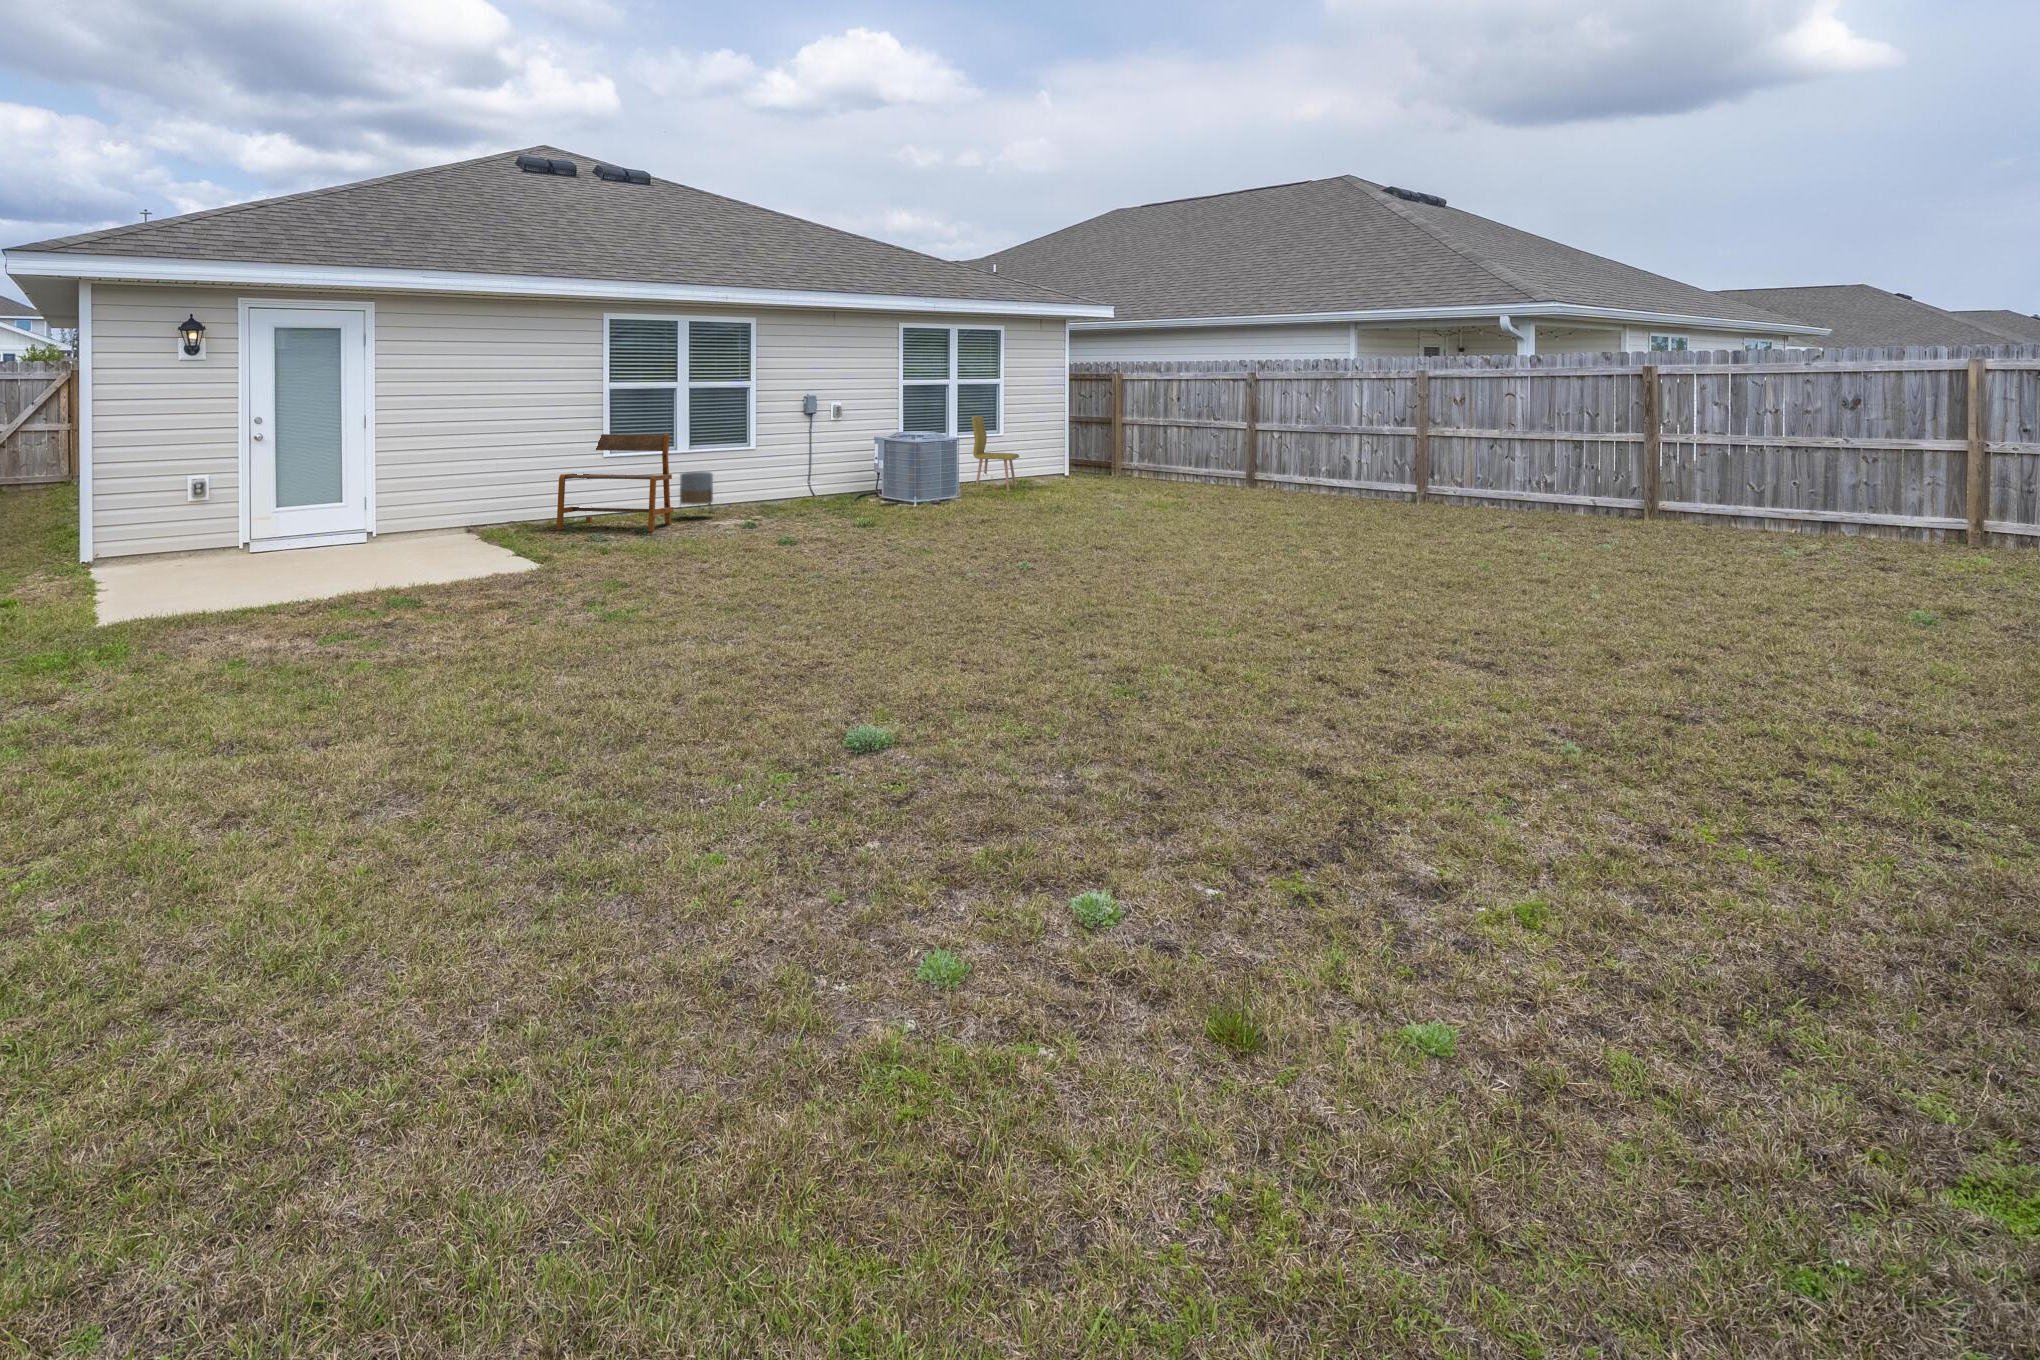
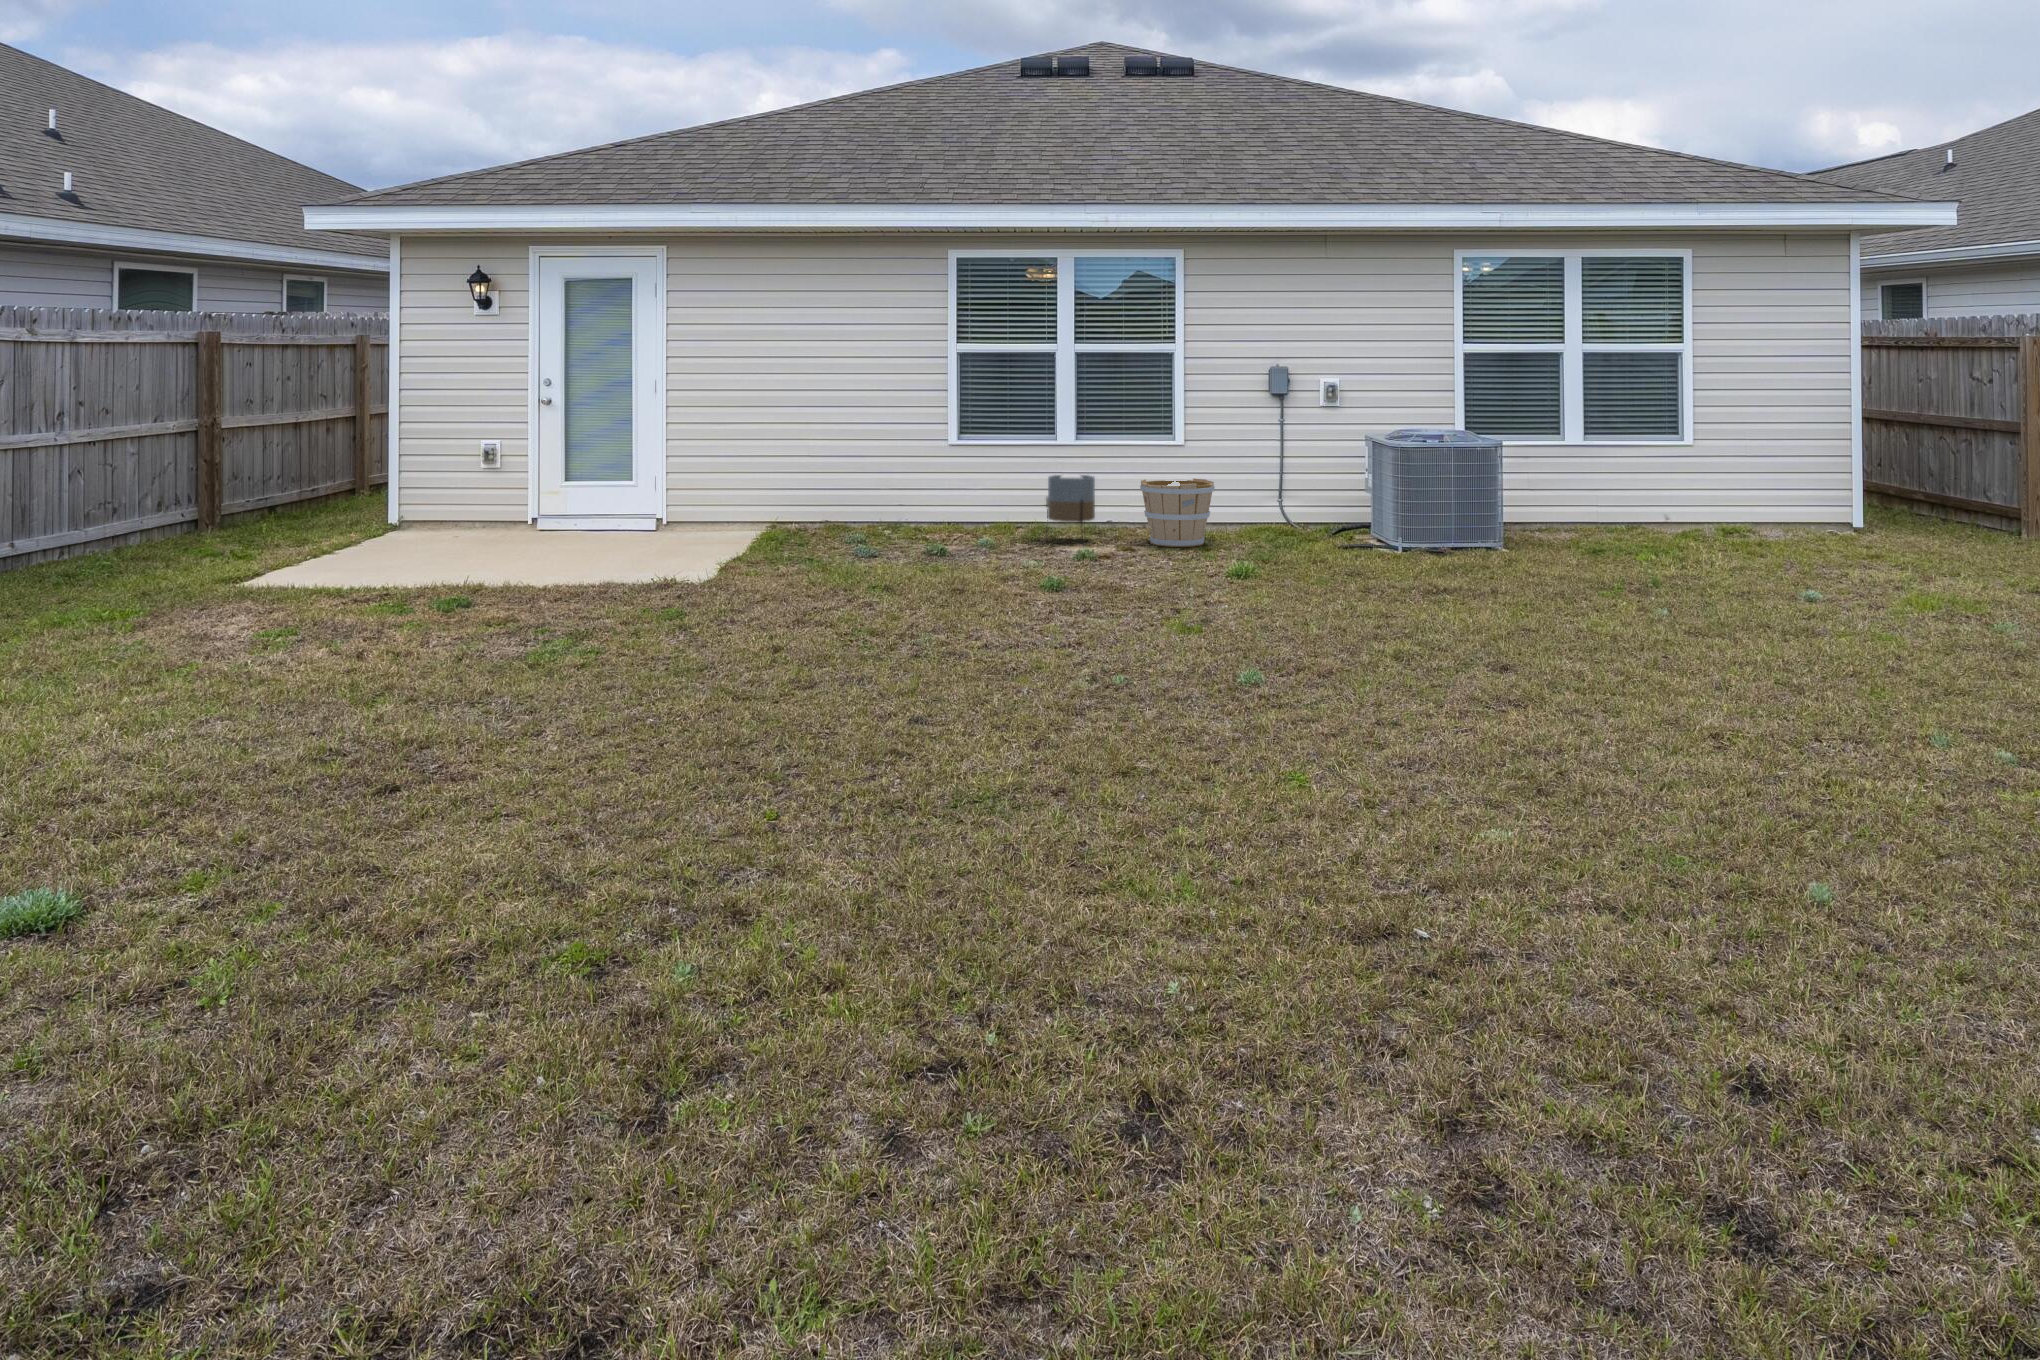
chair: present [972,416,1019,492] -> none [1612,409,1714,547]
bench: present [557,434,673,532] -> none [874,413,1017,554]
wooden bucket: none [739,470,789,515] -> present [1140,479,1215,547]

